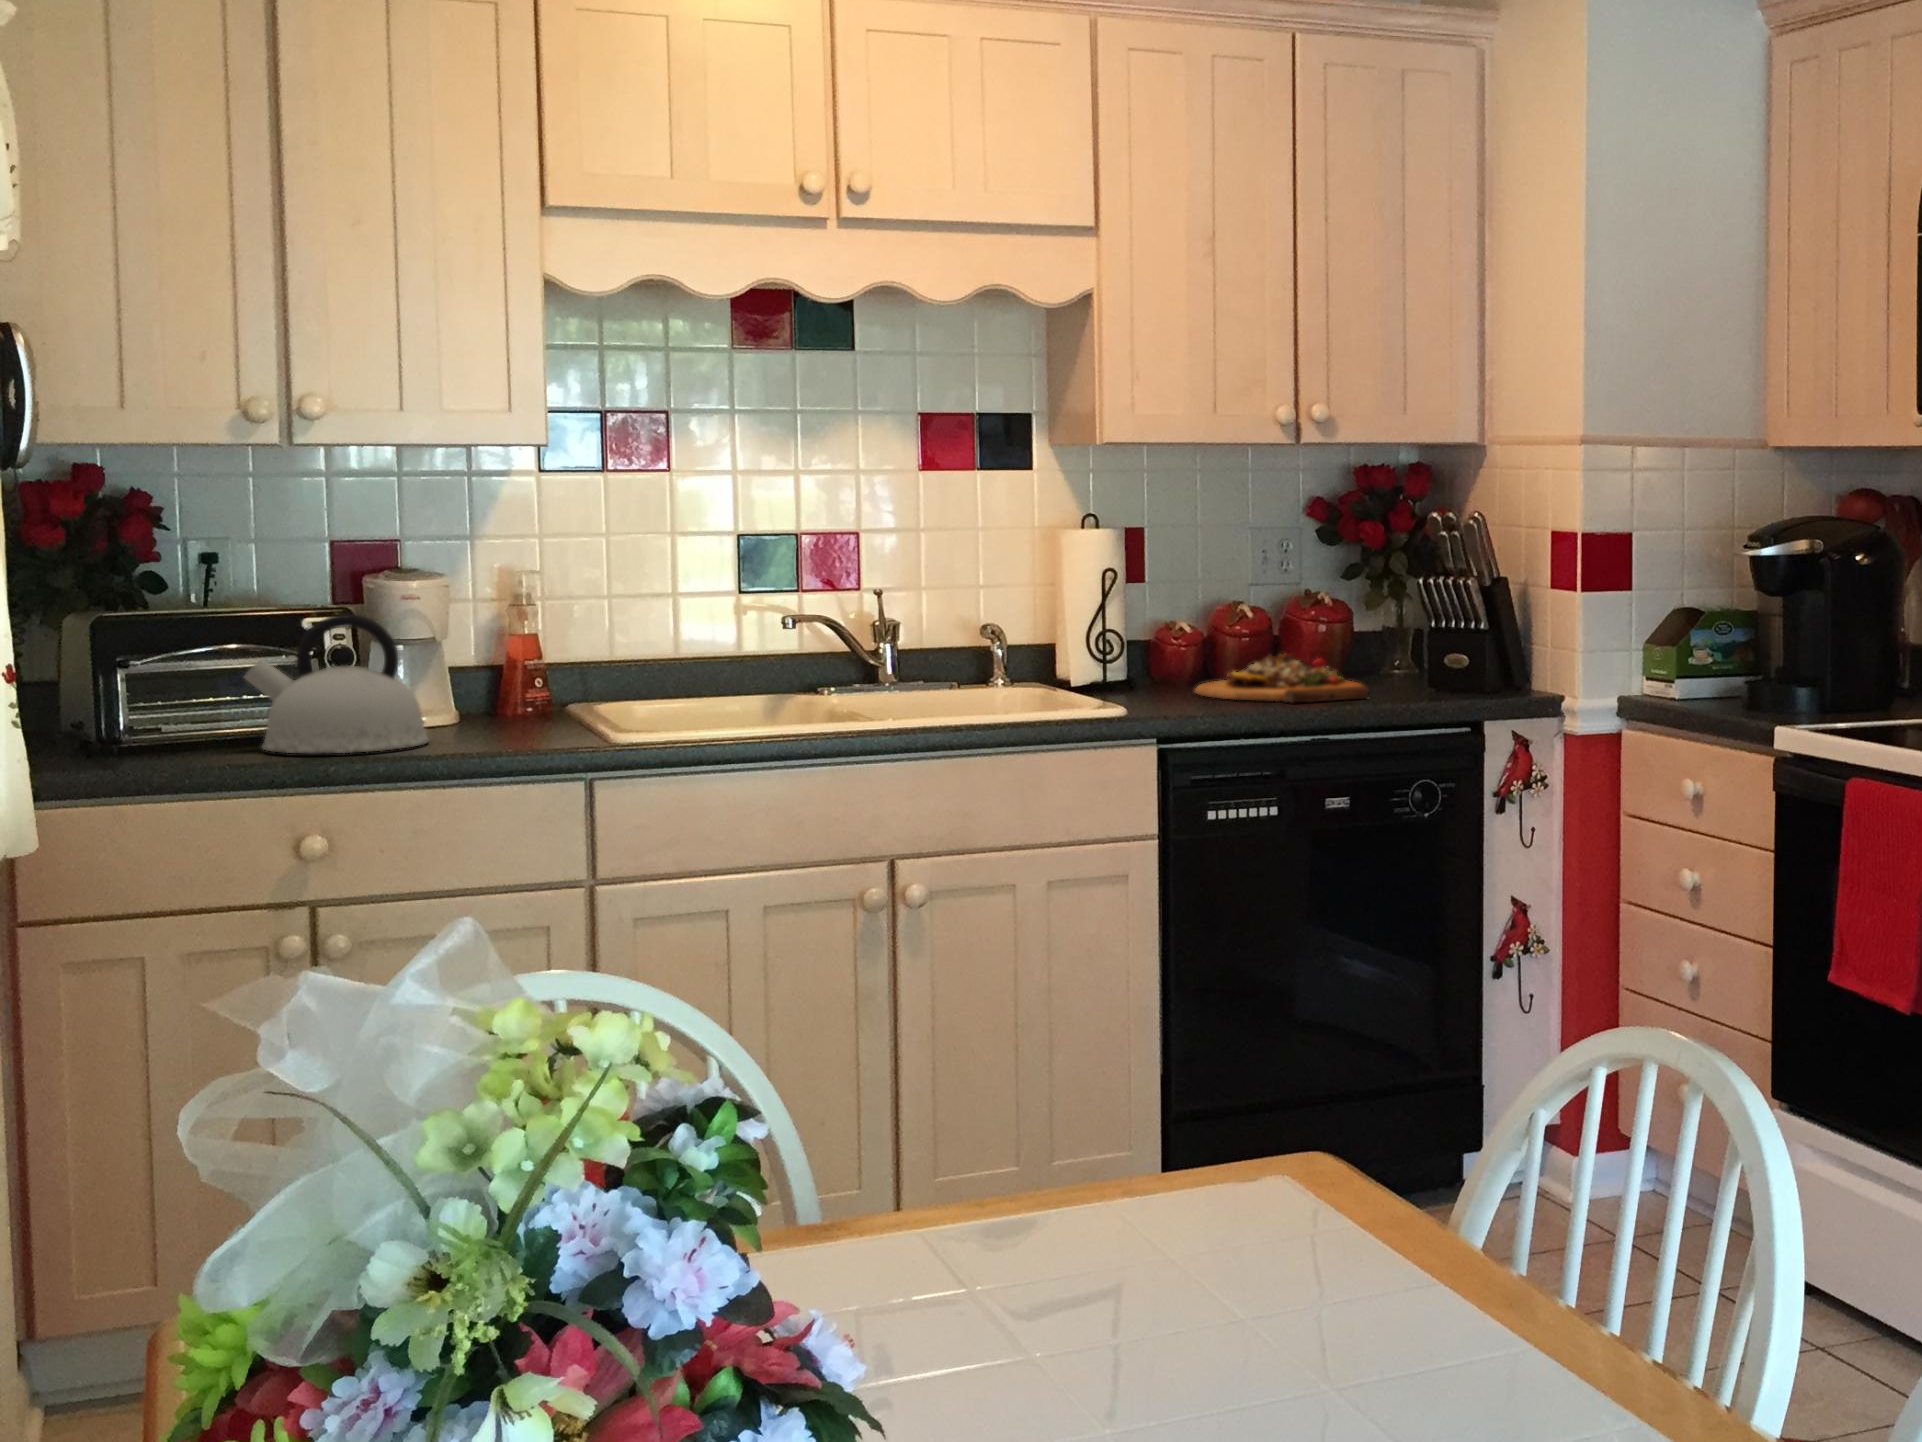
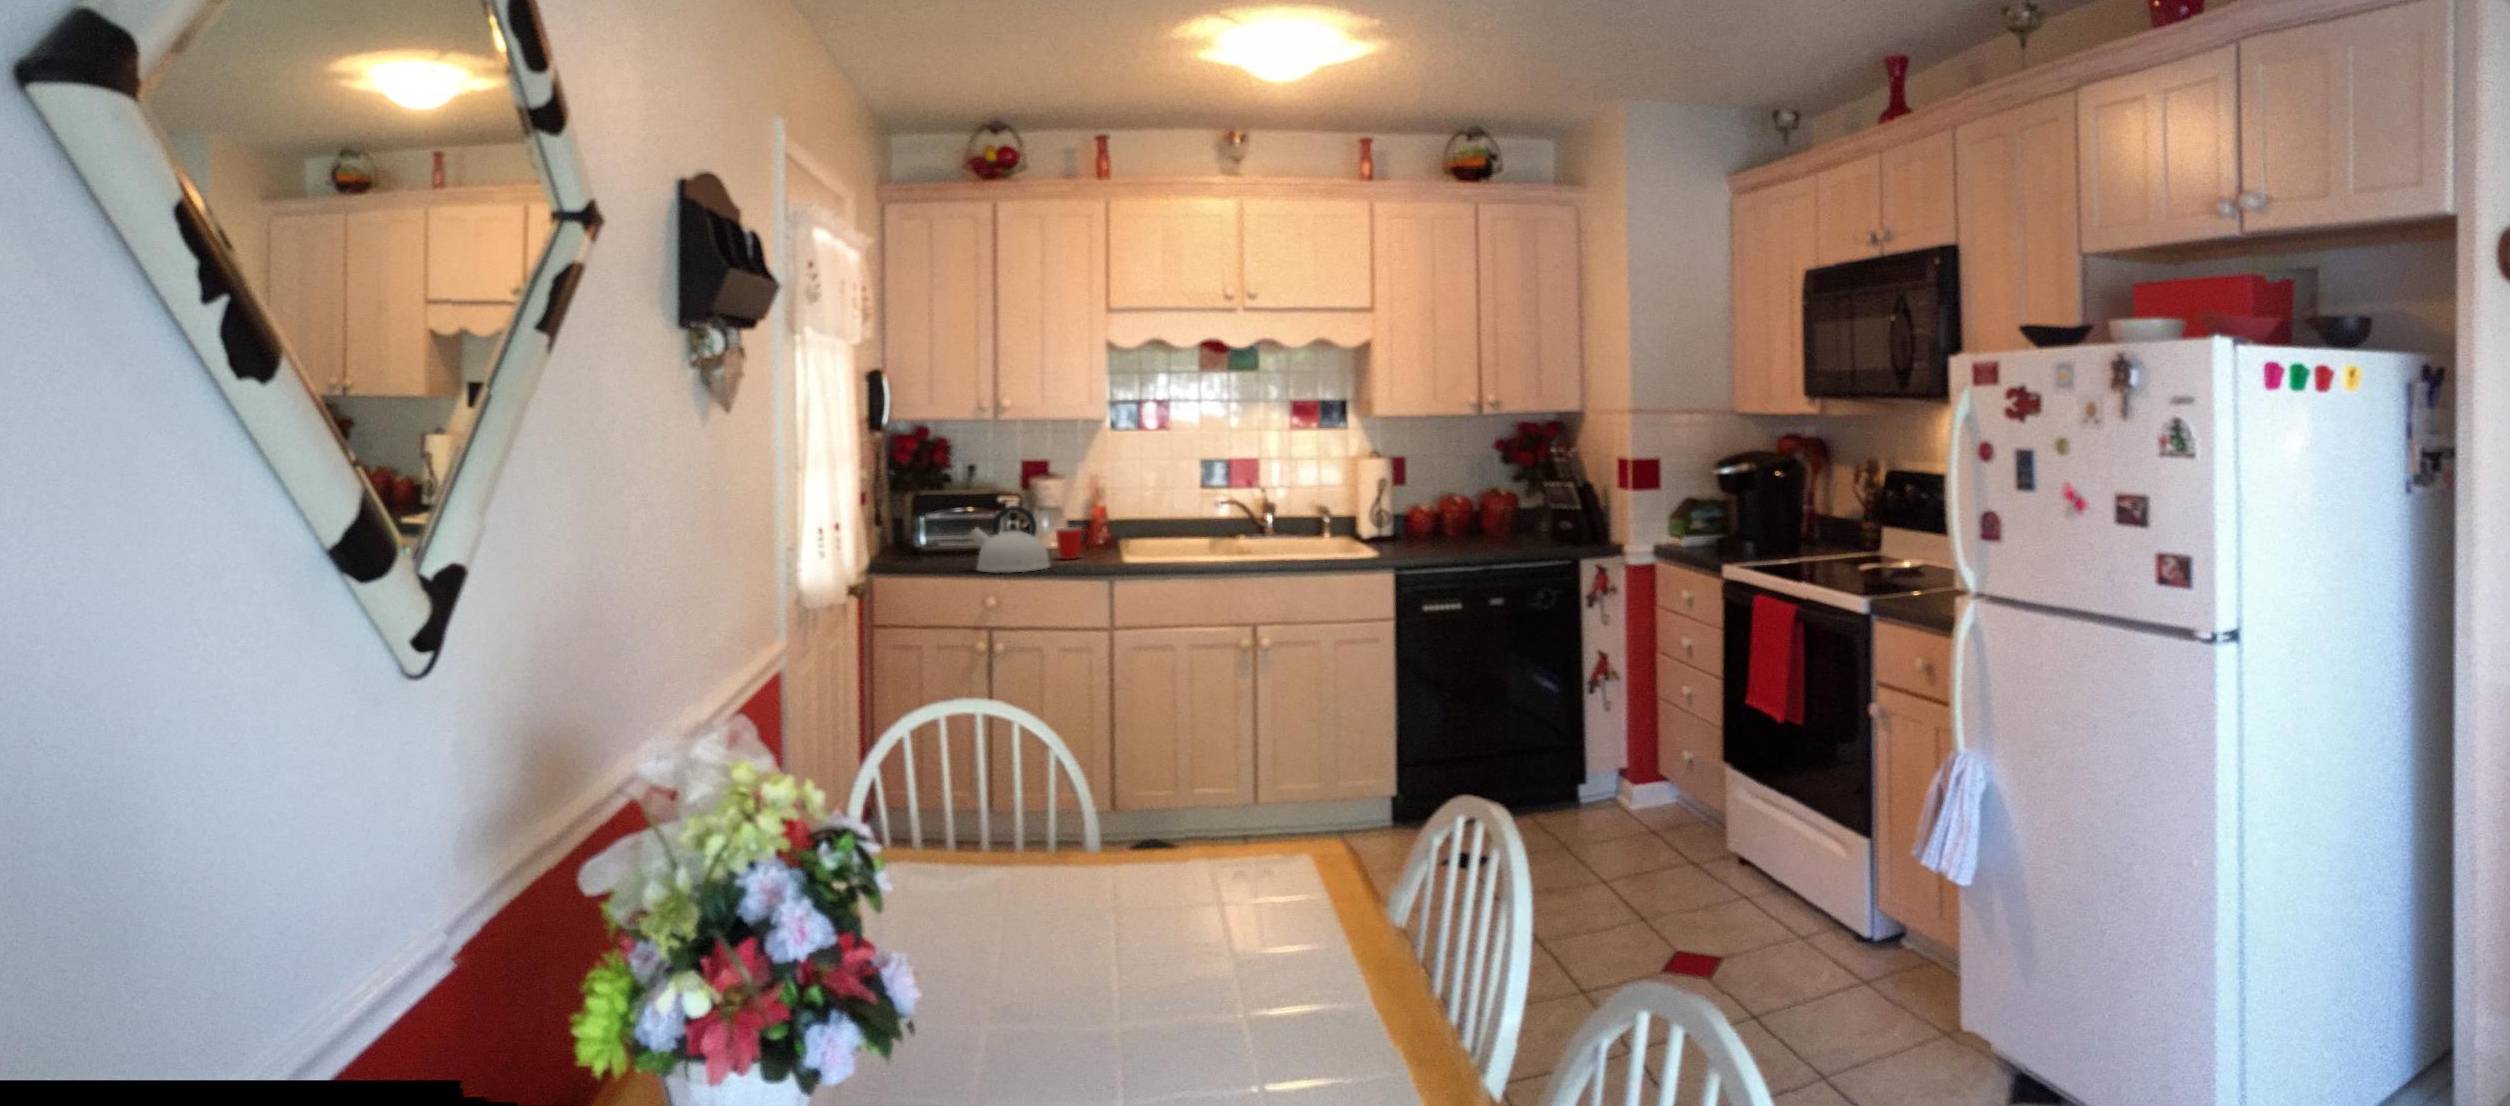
cutting board: present [1195,654,1368,702] -> none [1428,523,1519,549]
mug: none [432,661,508,727] -> present [1056,527,1089,559]

